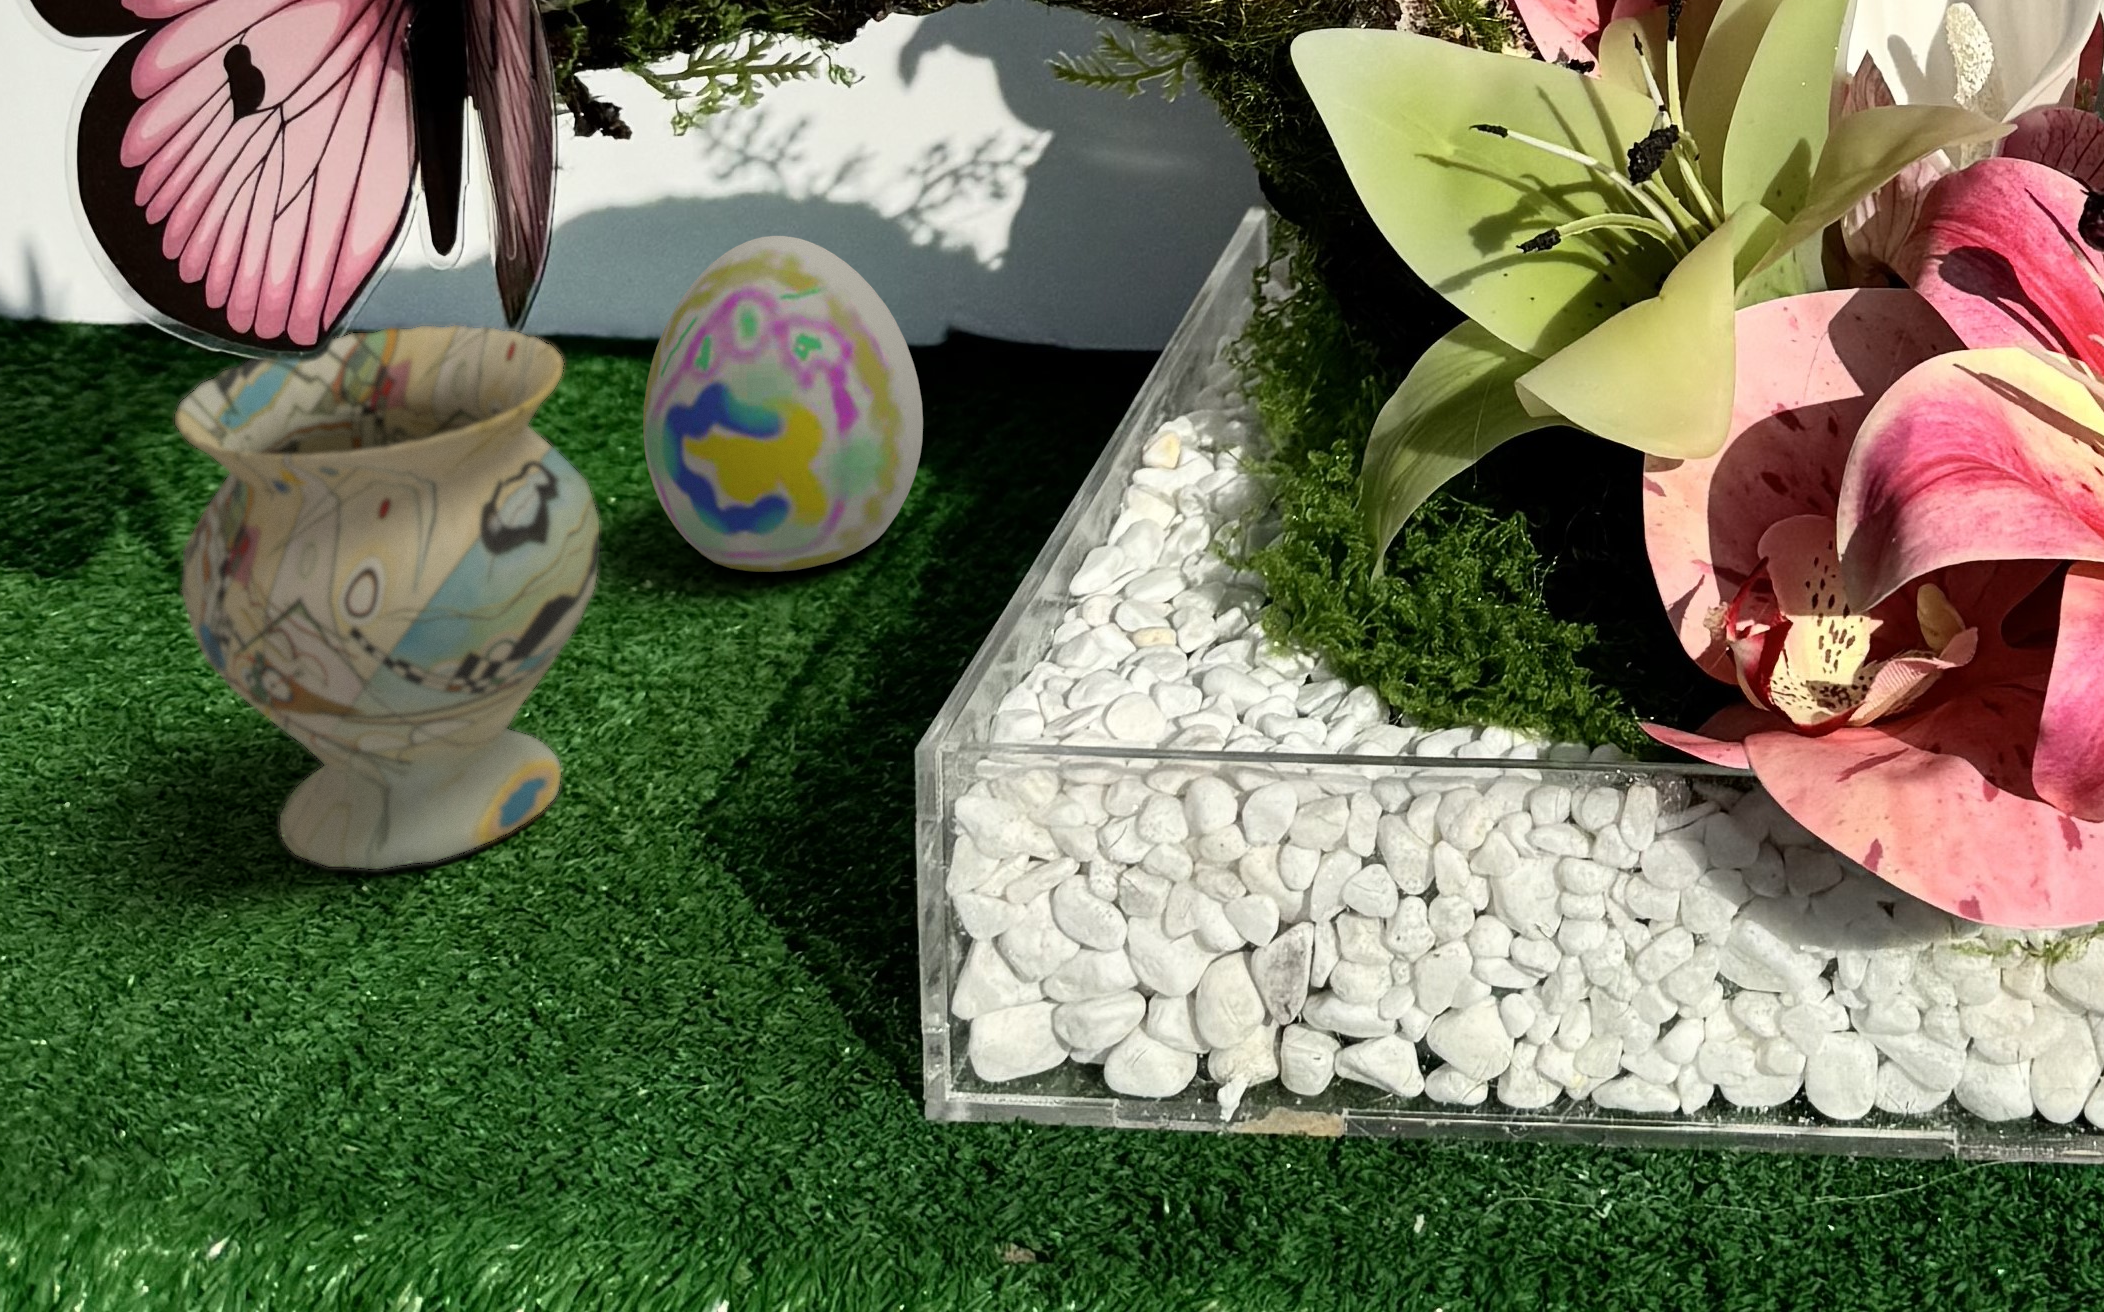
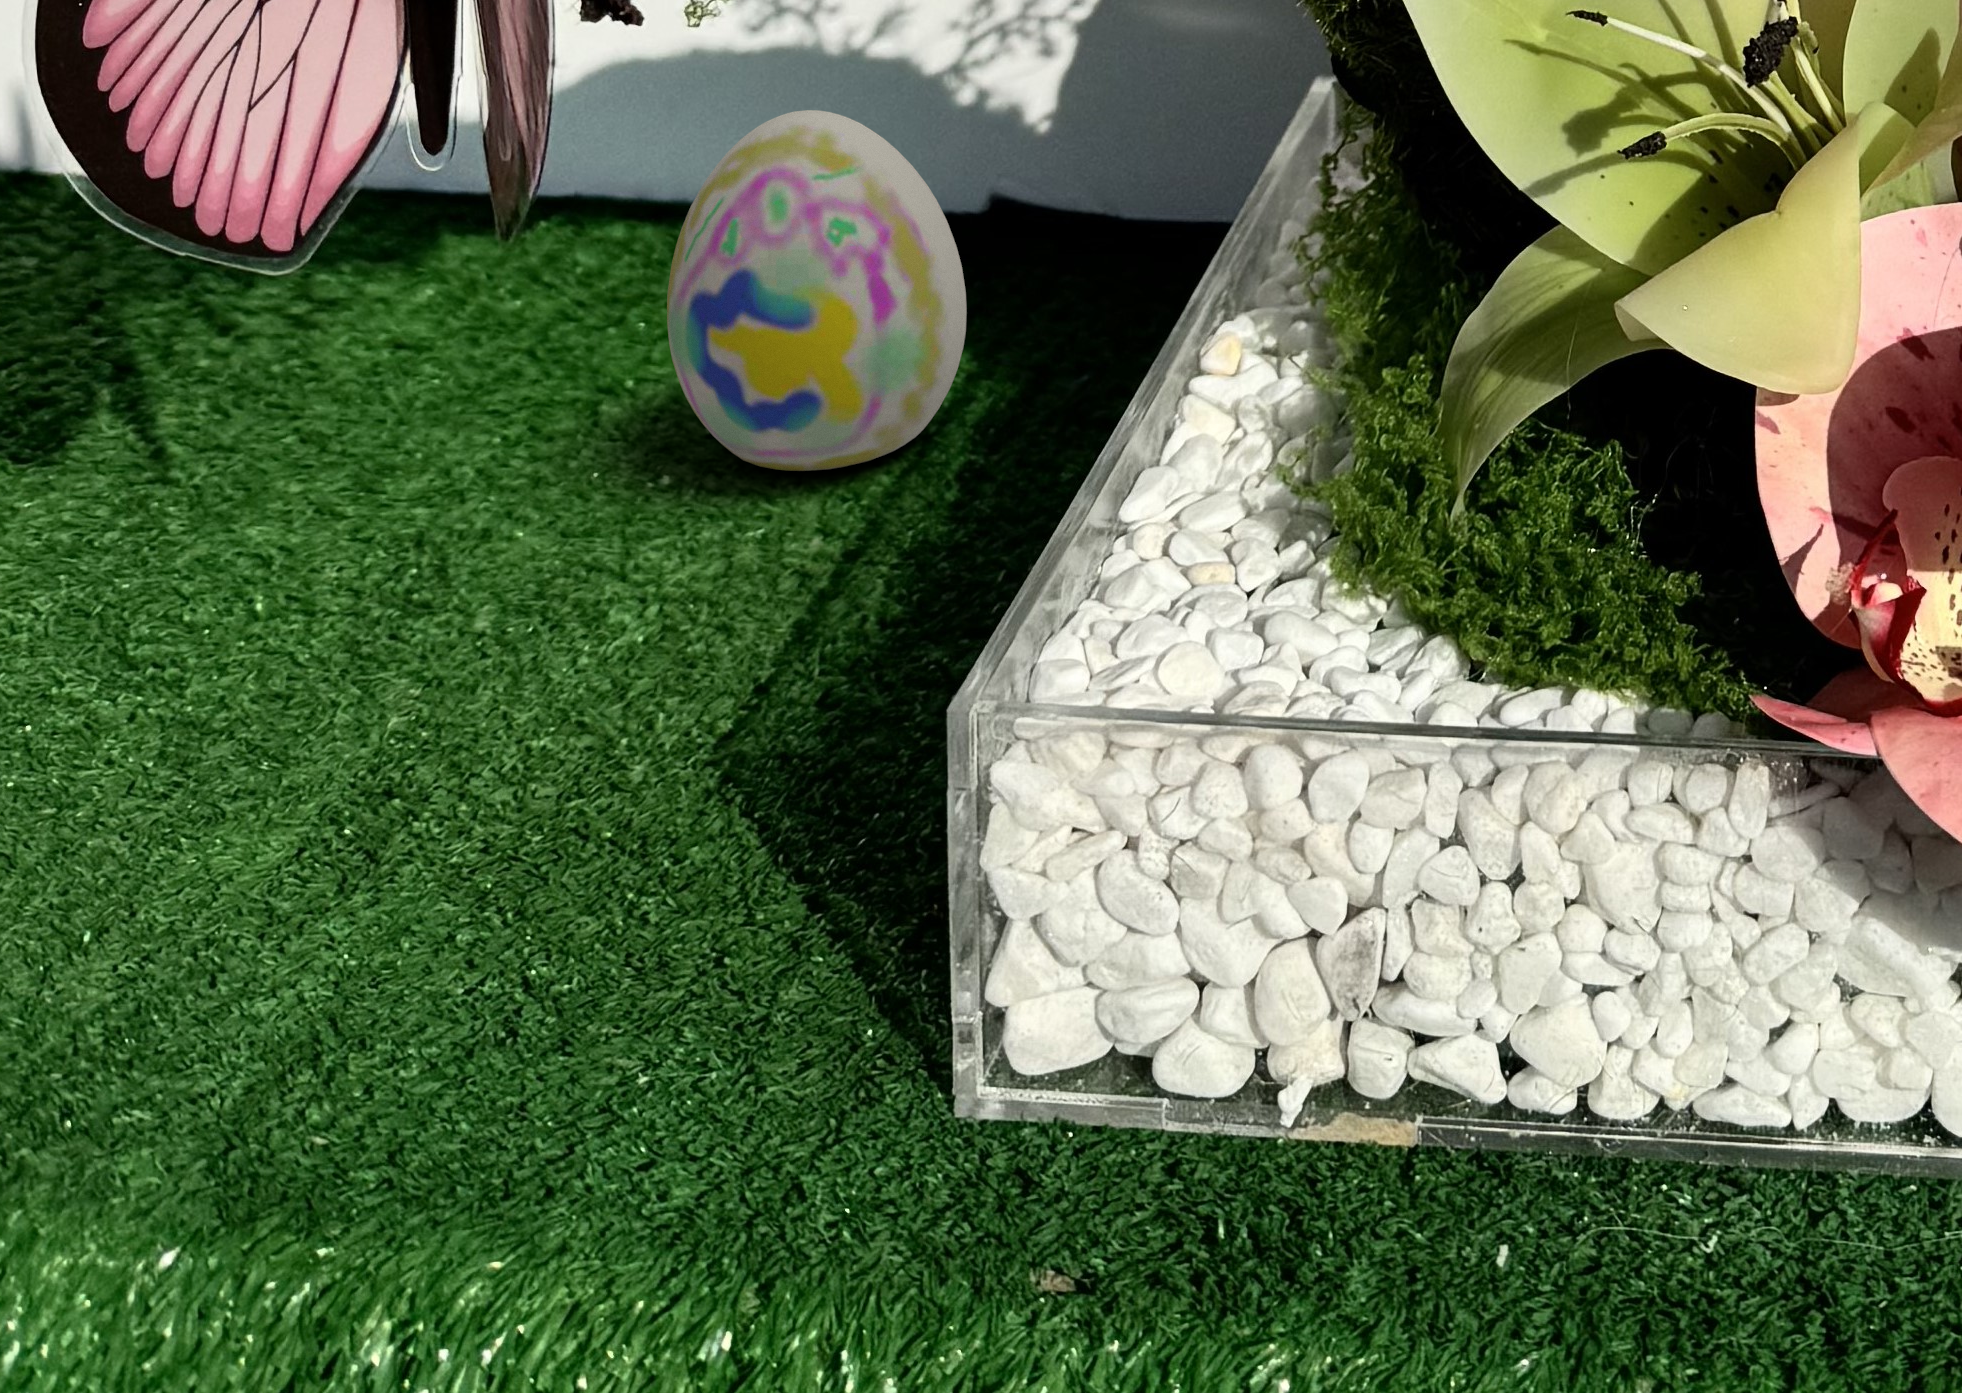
vase: present [175,325,600,869] -> none [143,212,610,807]

